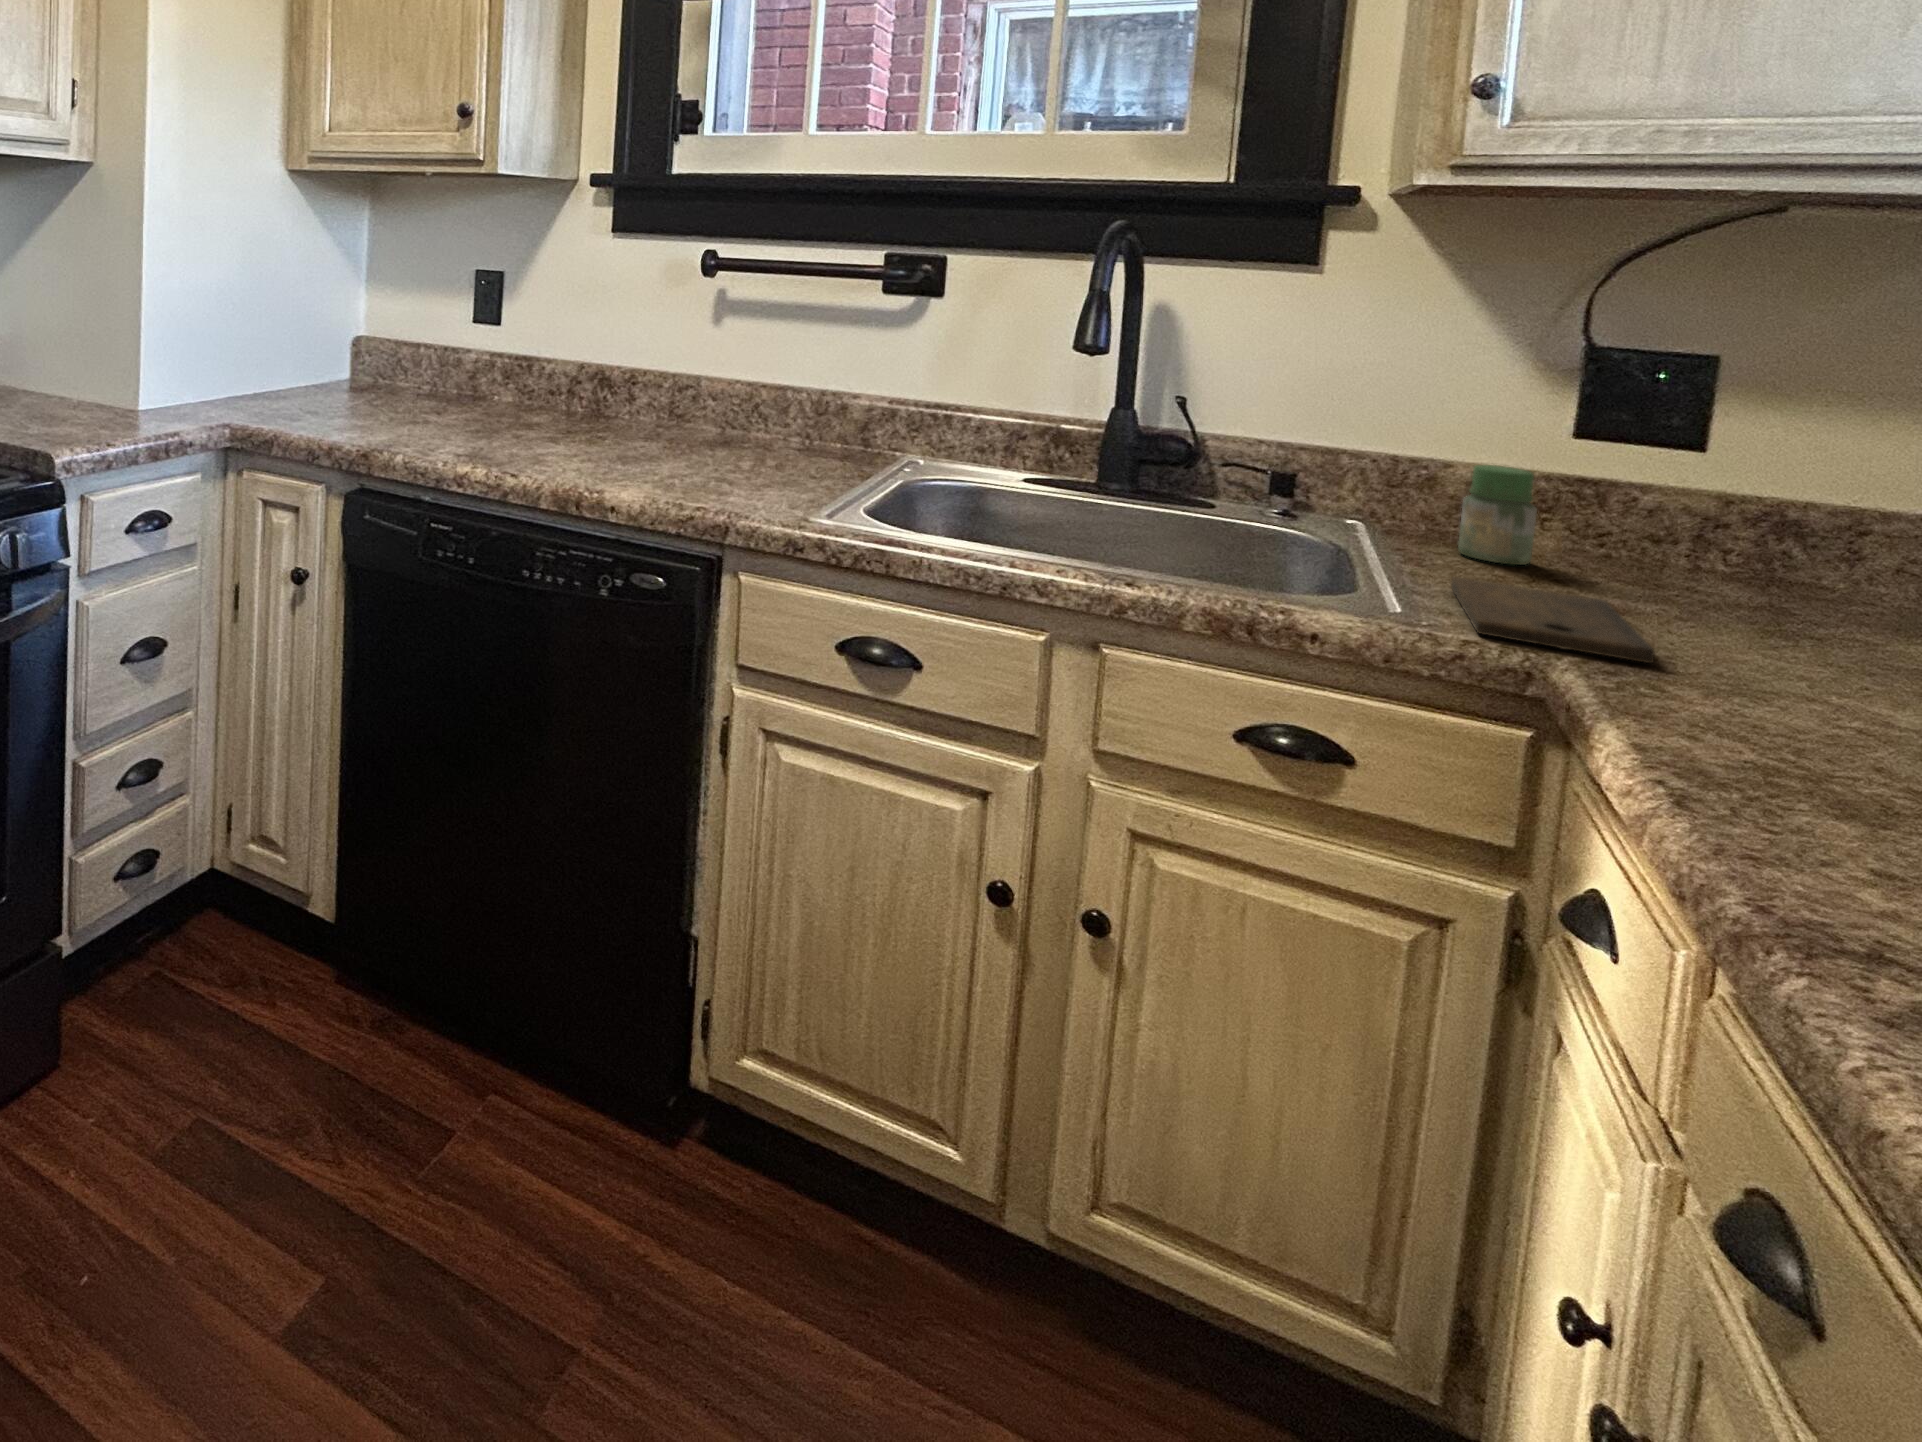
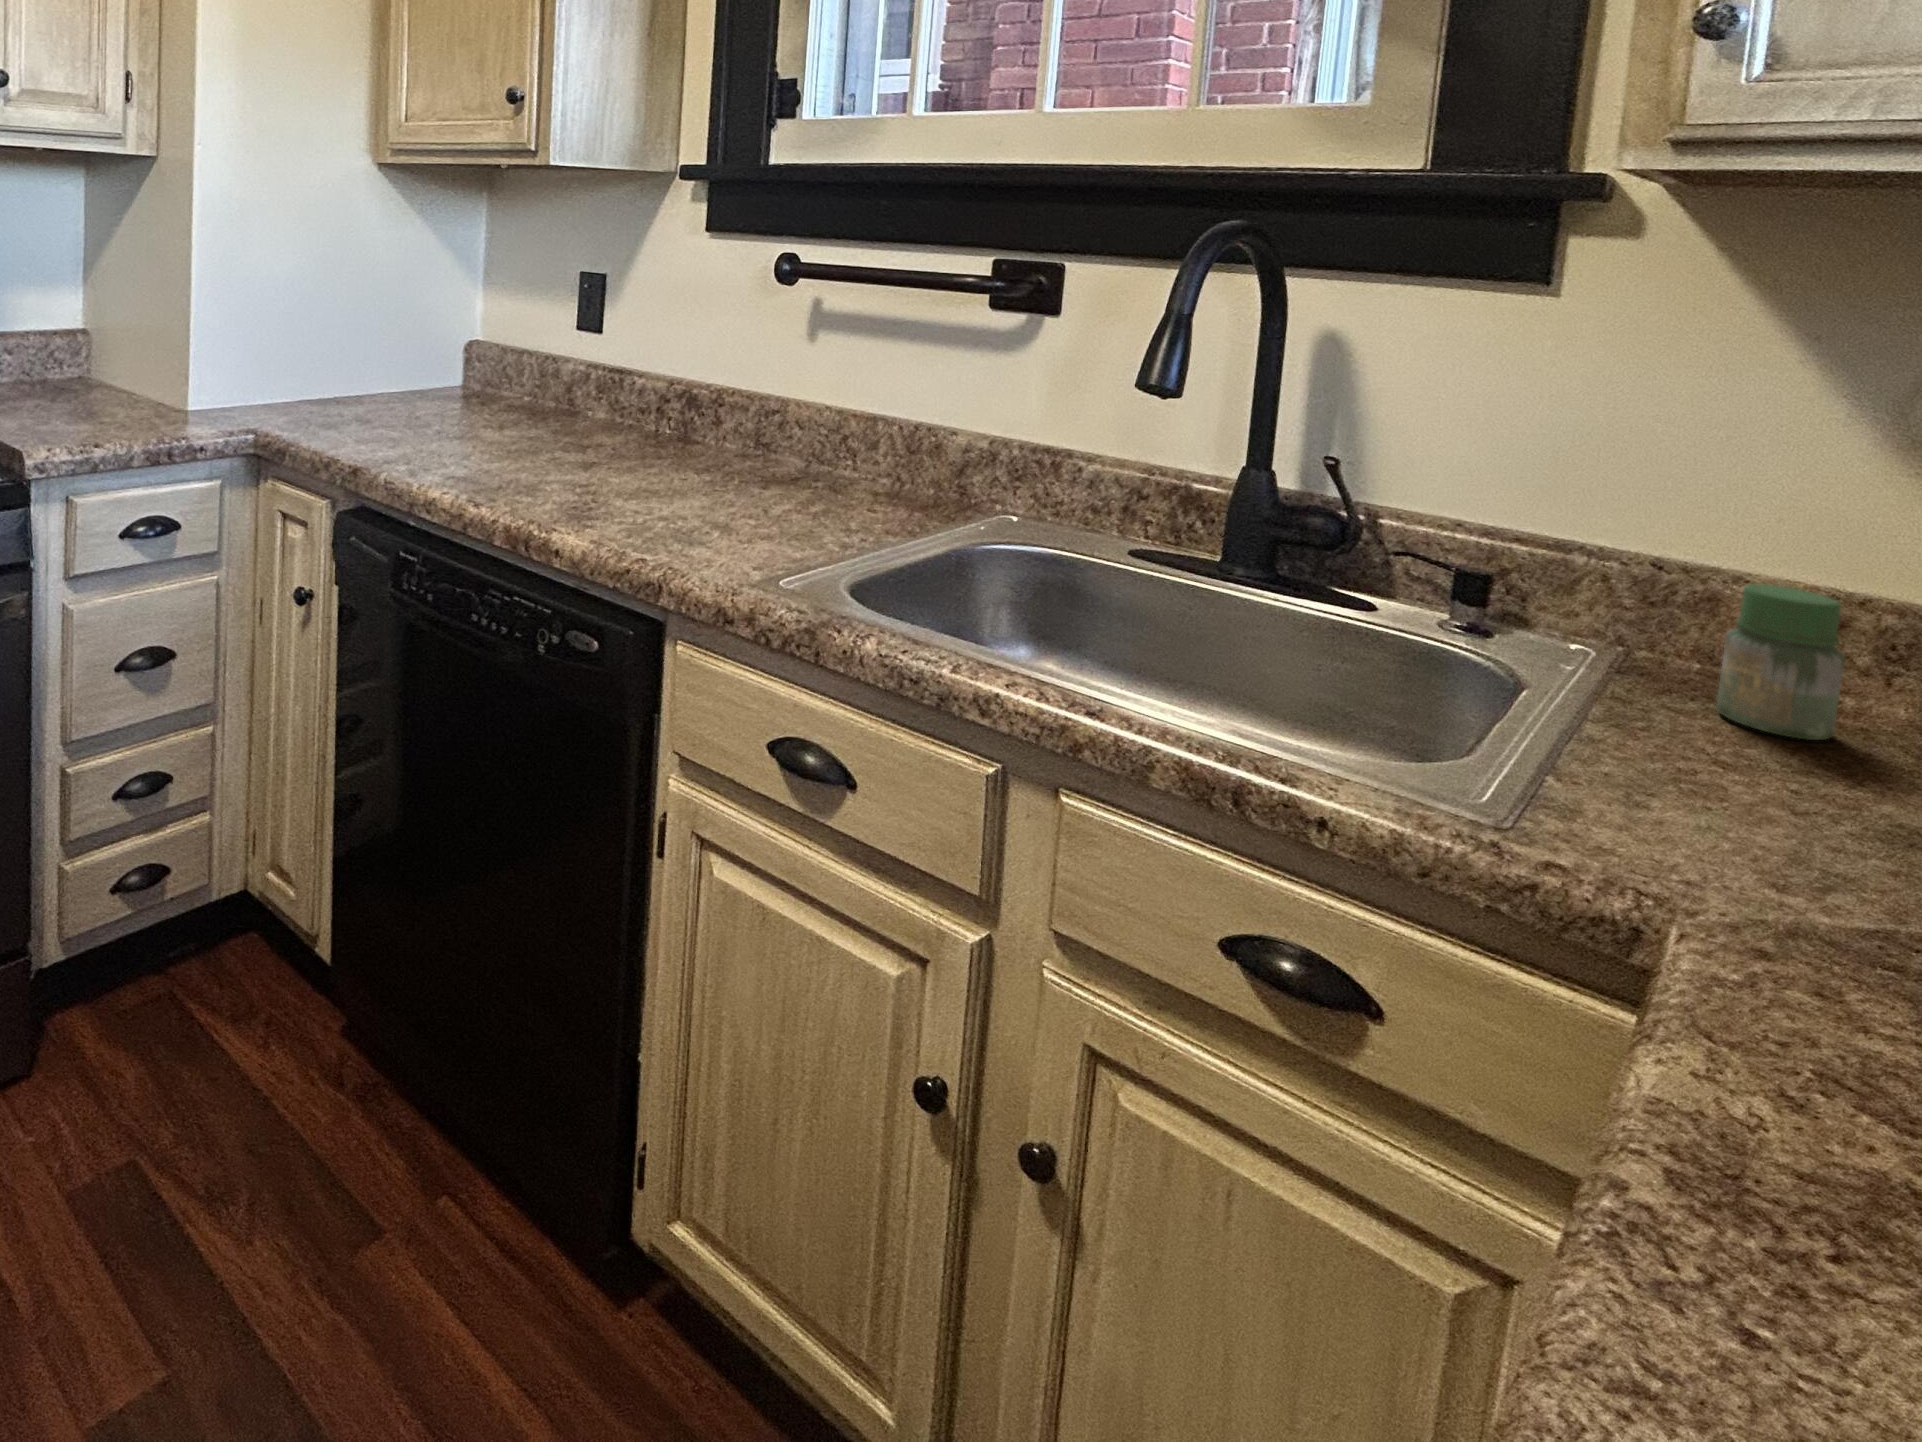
cutting board: present [1452,577,1654,663] -> none [1582,752,1877,942]

